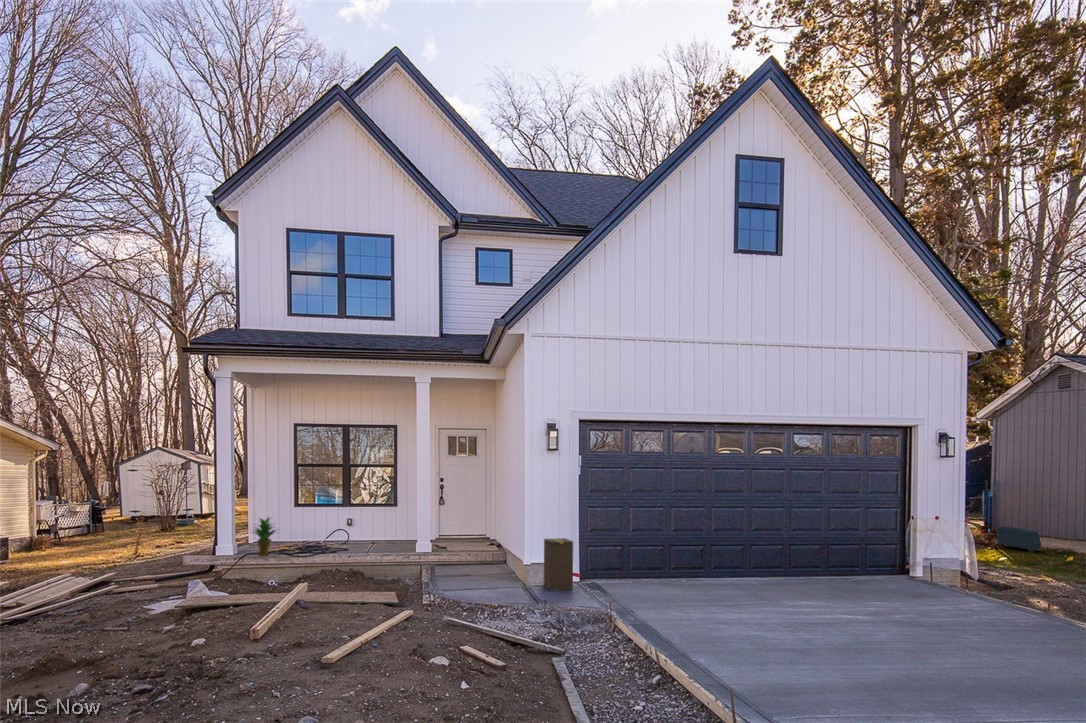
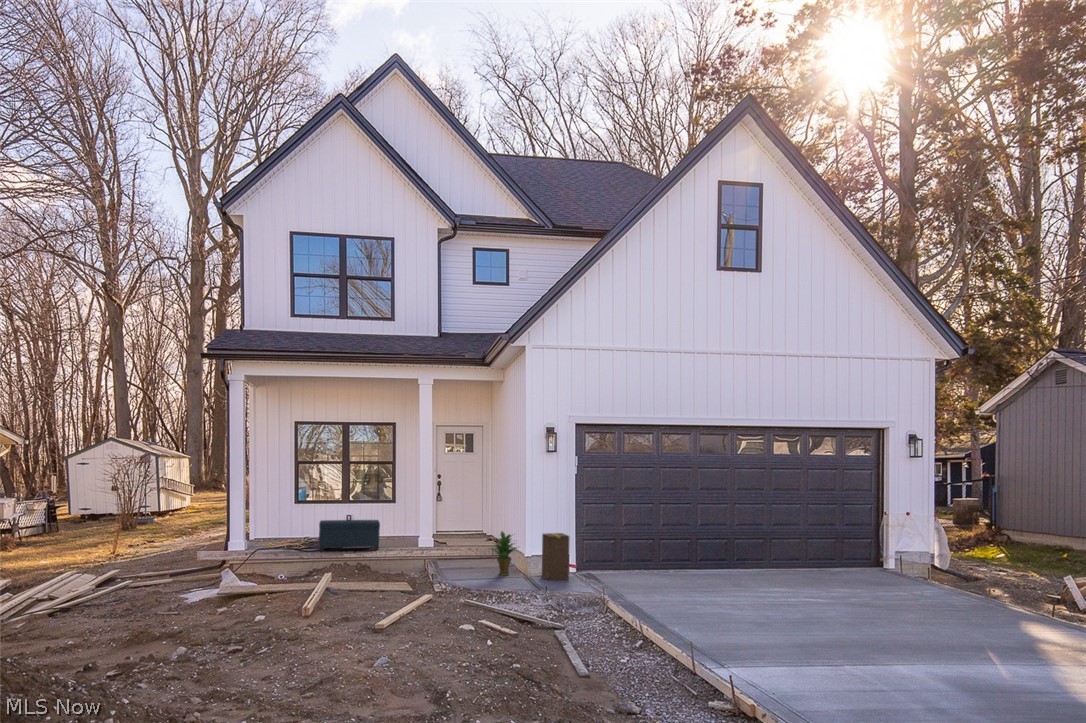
potted plant: present [255,518,276,556] -> present [491,531,517,575]
bench: present [997,526,1044,552] -> present [319,520,380,552]

